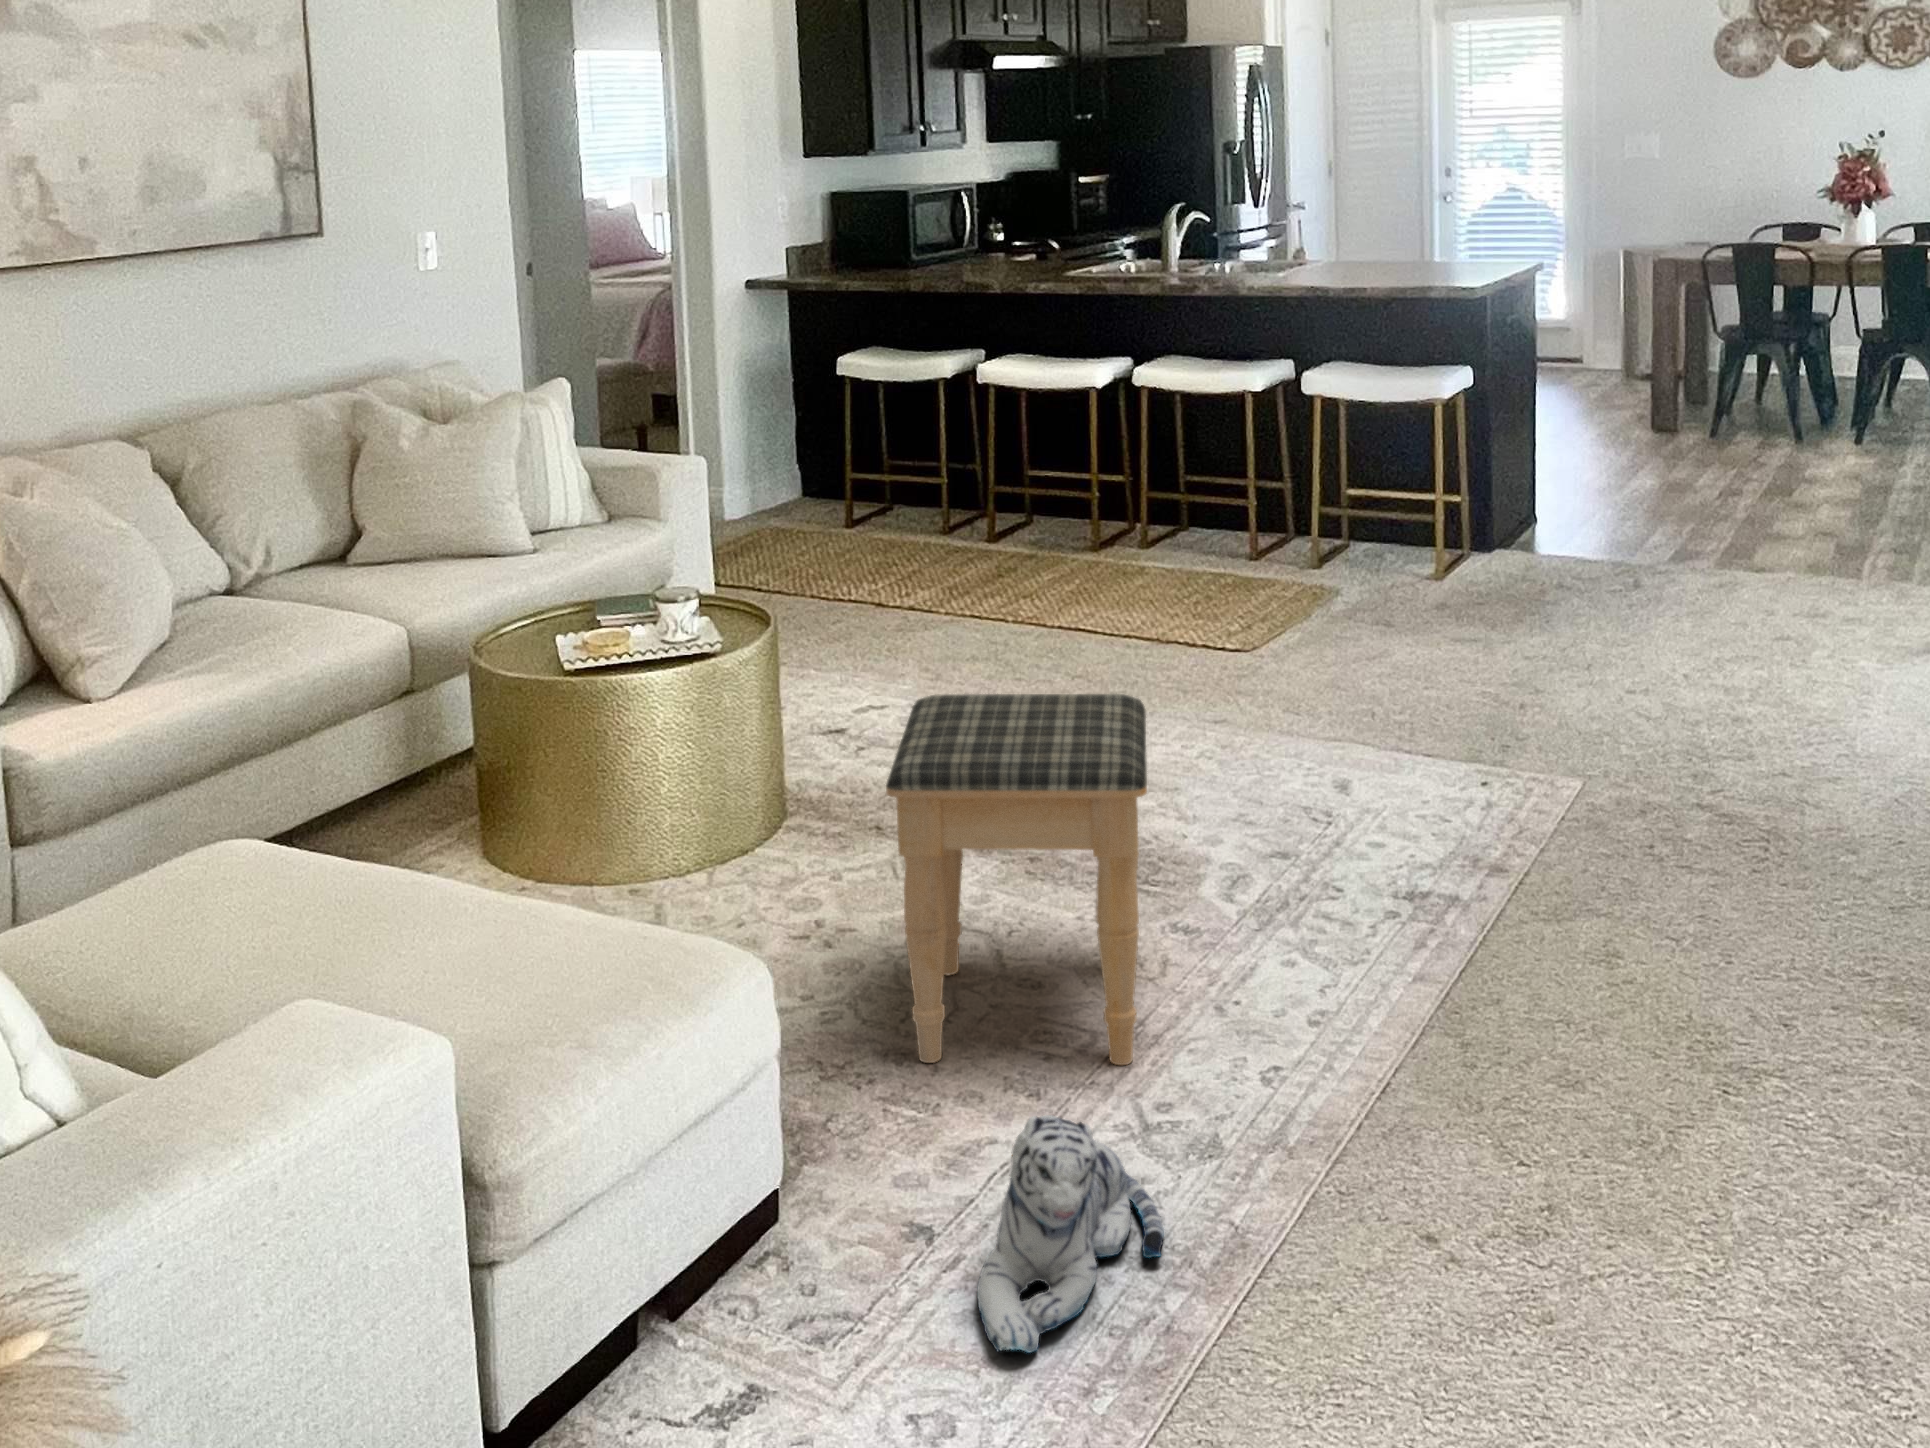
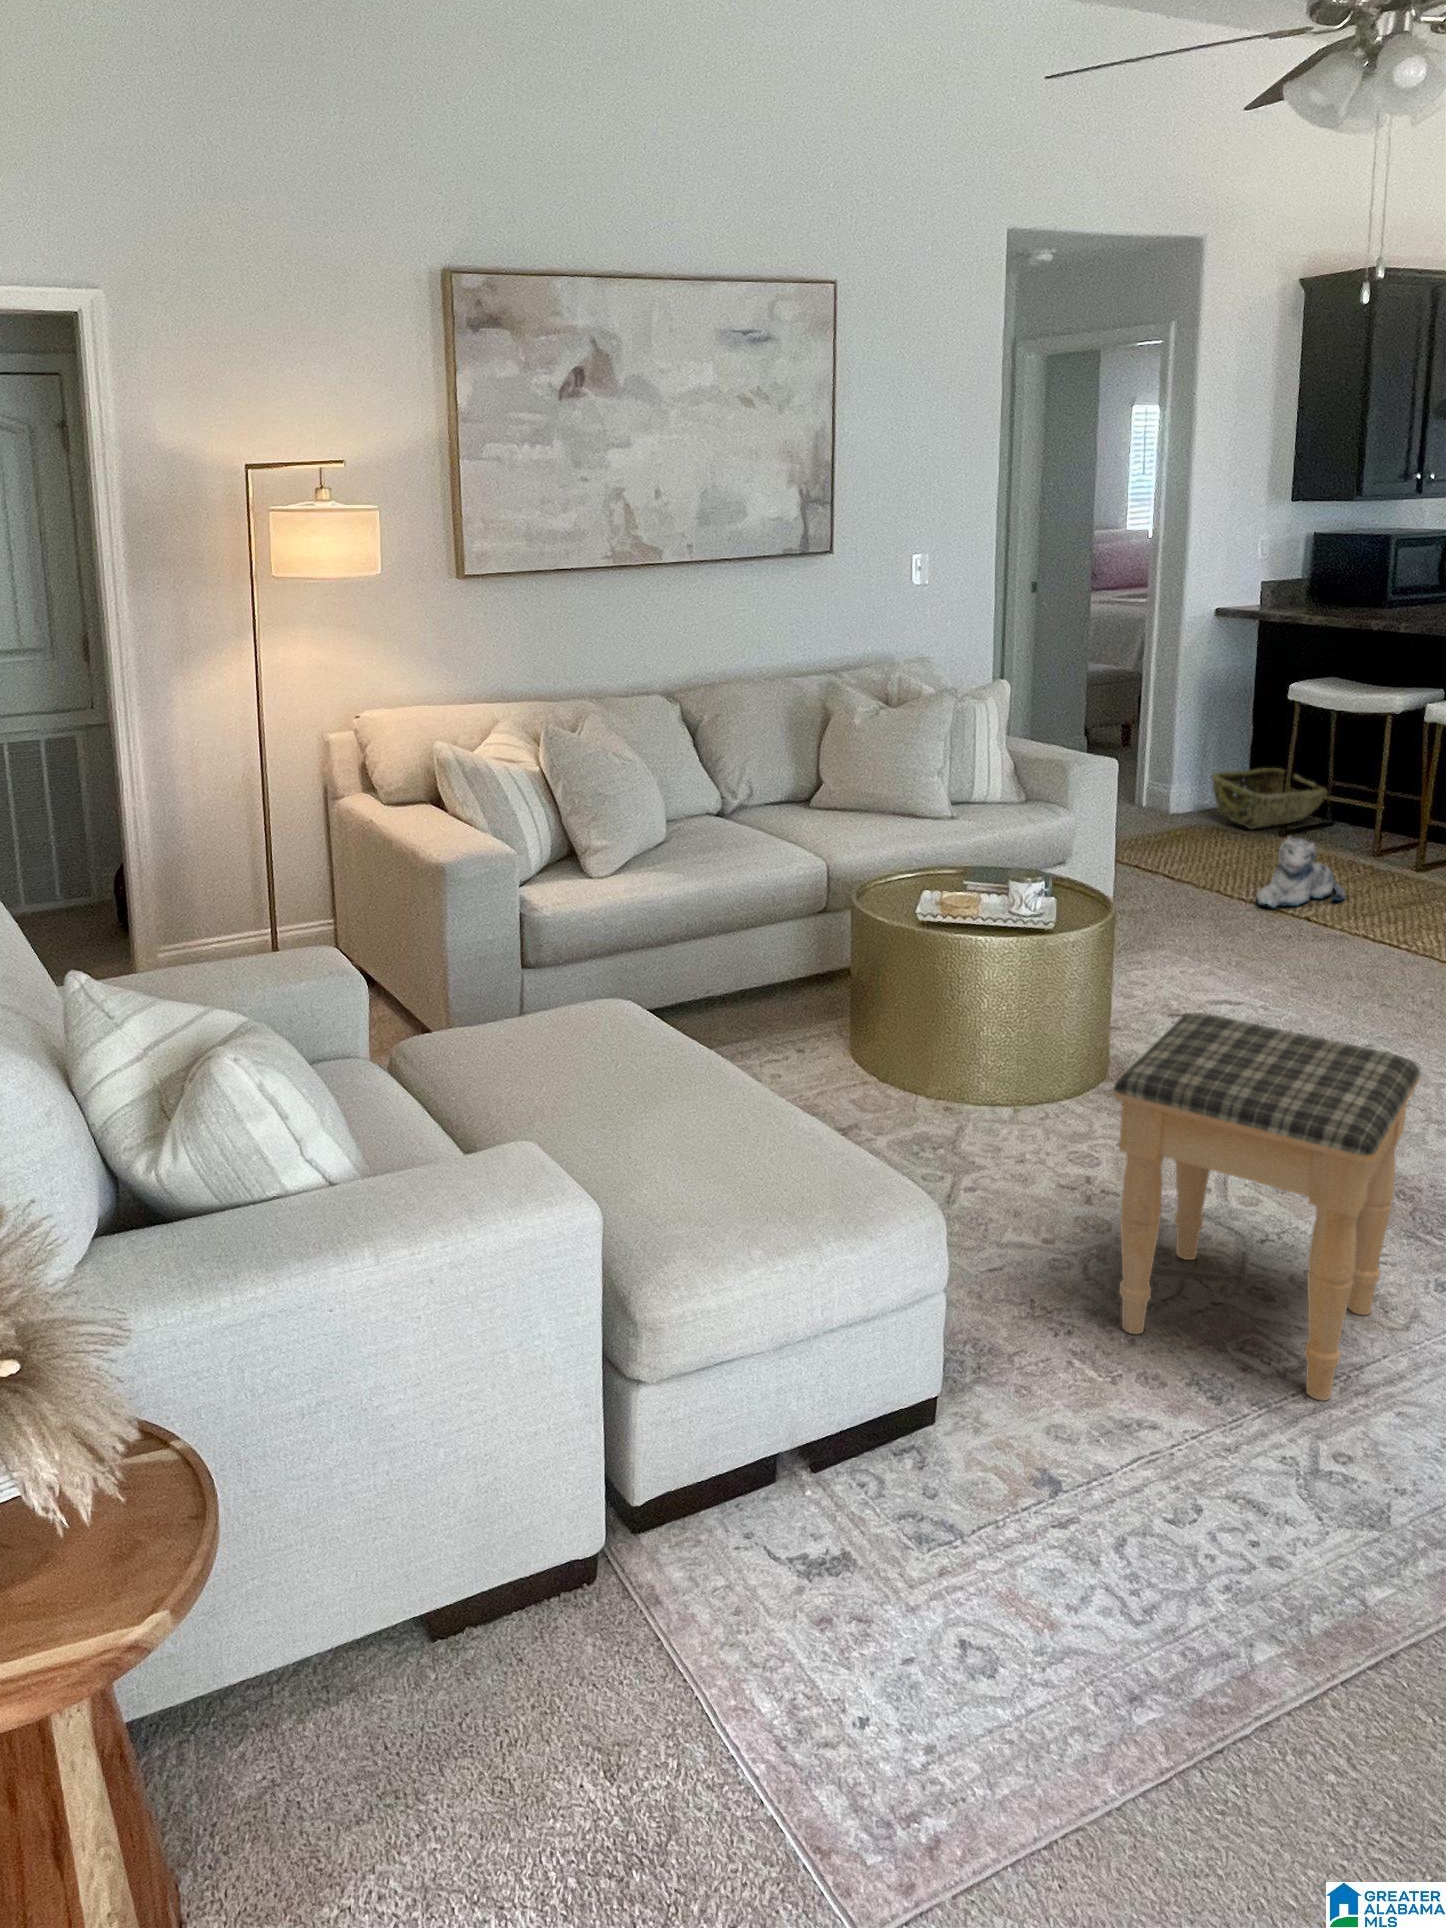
woven basket: none [767,452,886,525] -> present [1211,768,1327,829]
plush toy: present [977,1115,1164,1353] -> present [1257,836,1345,907]

